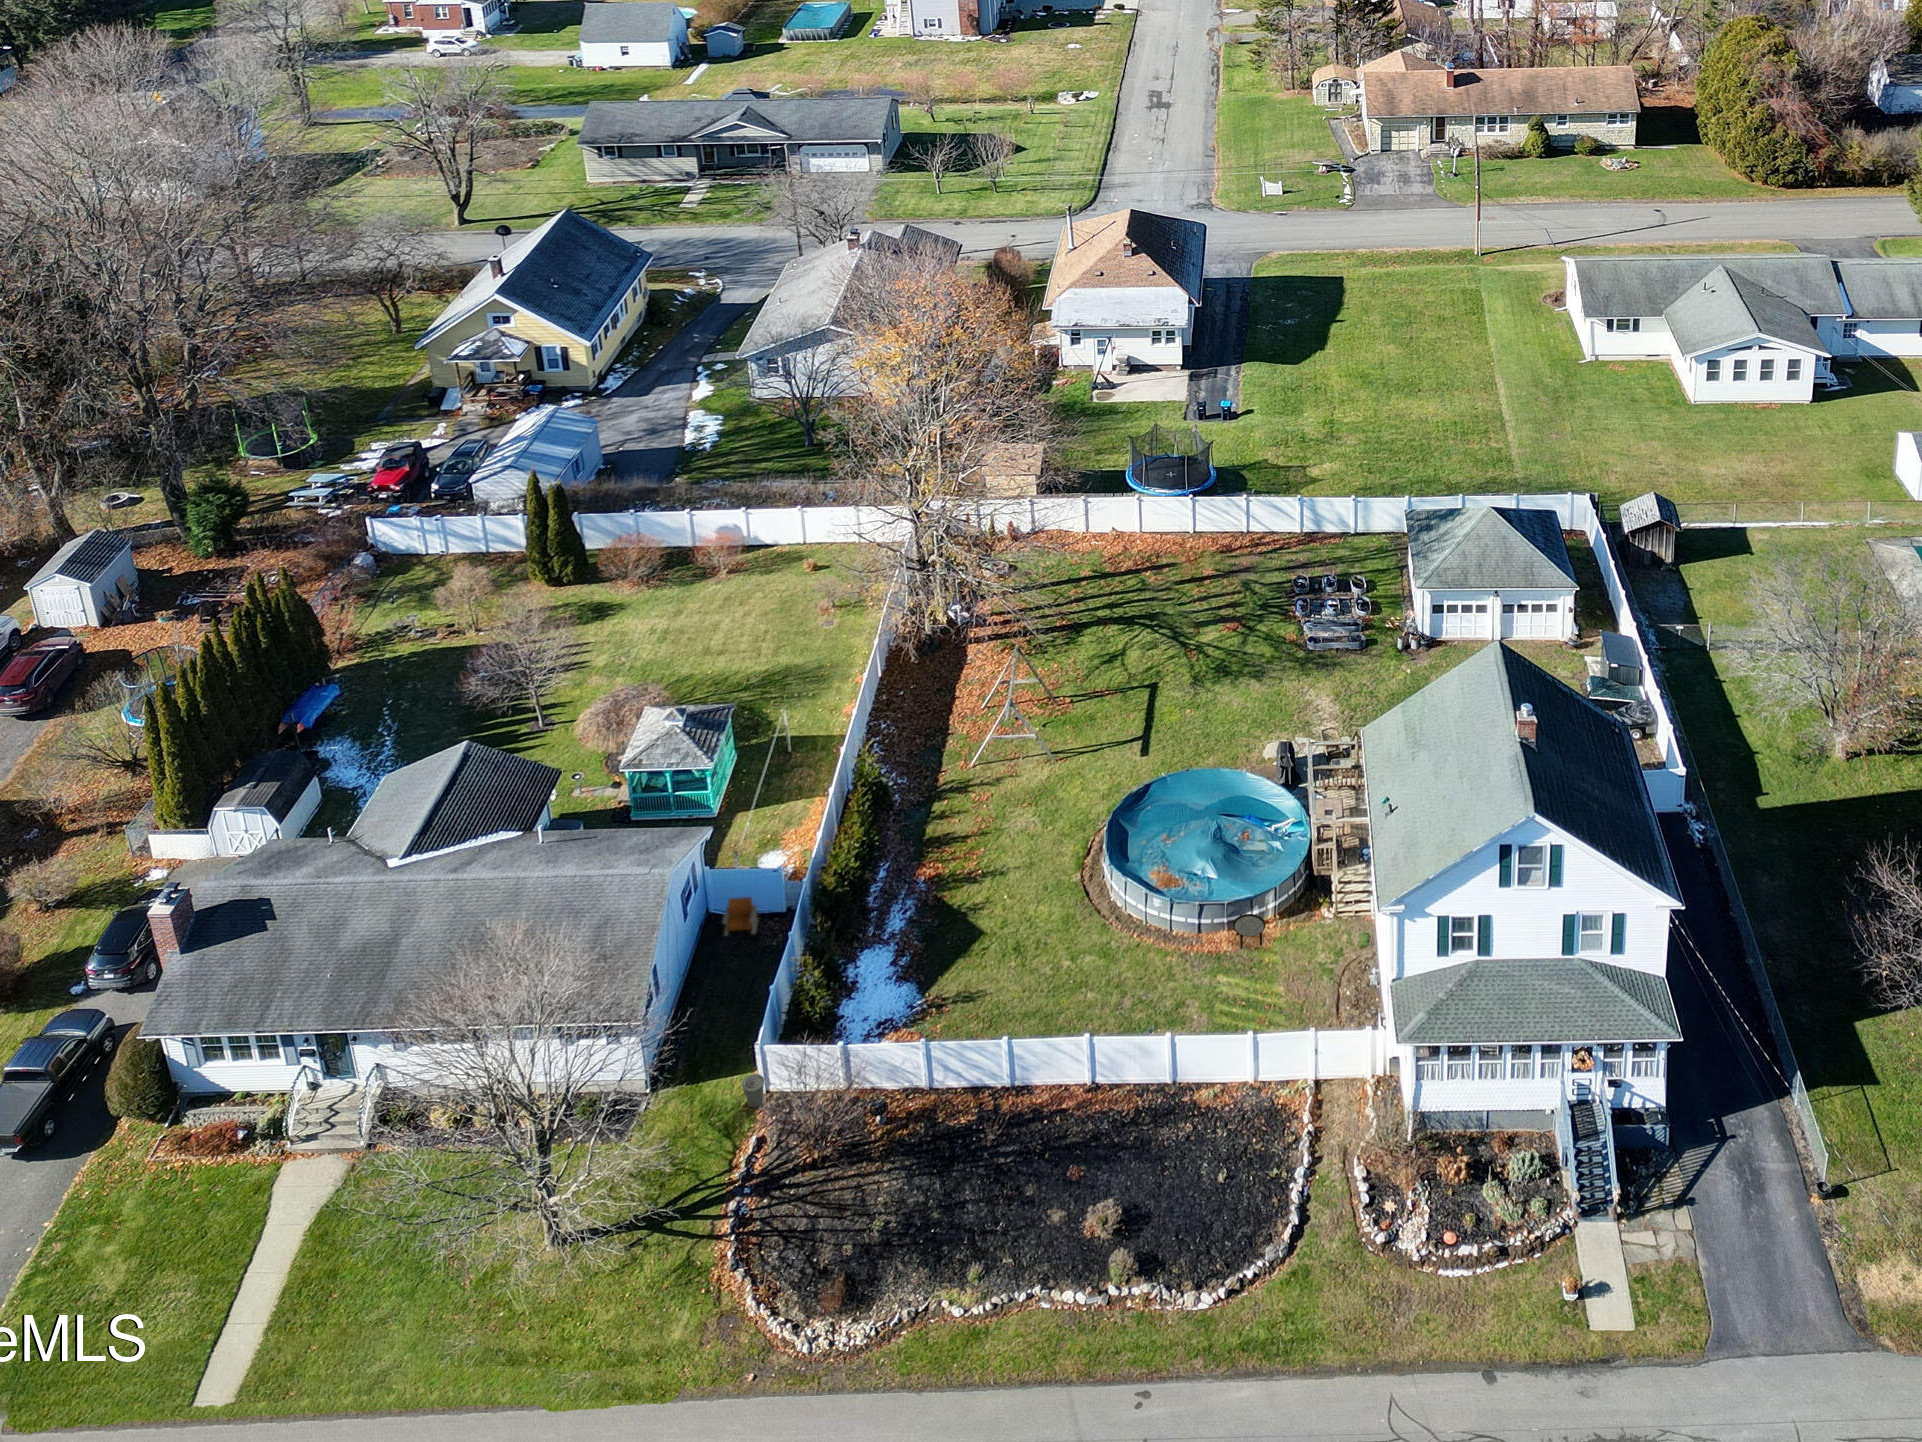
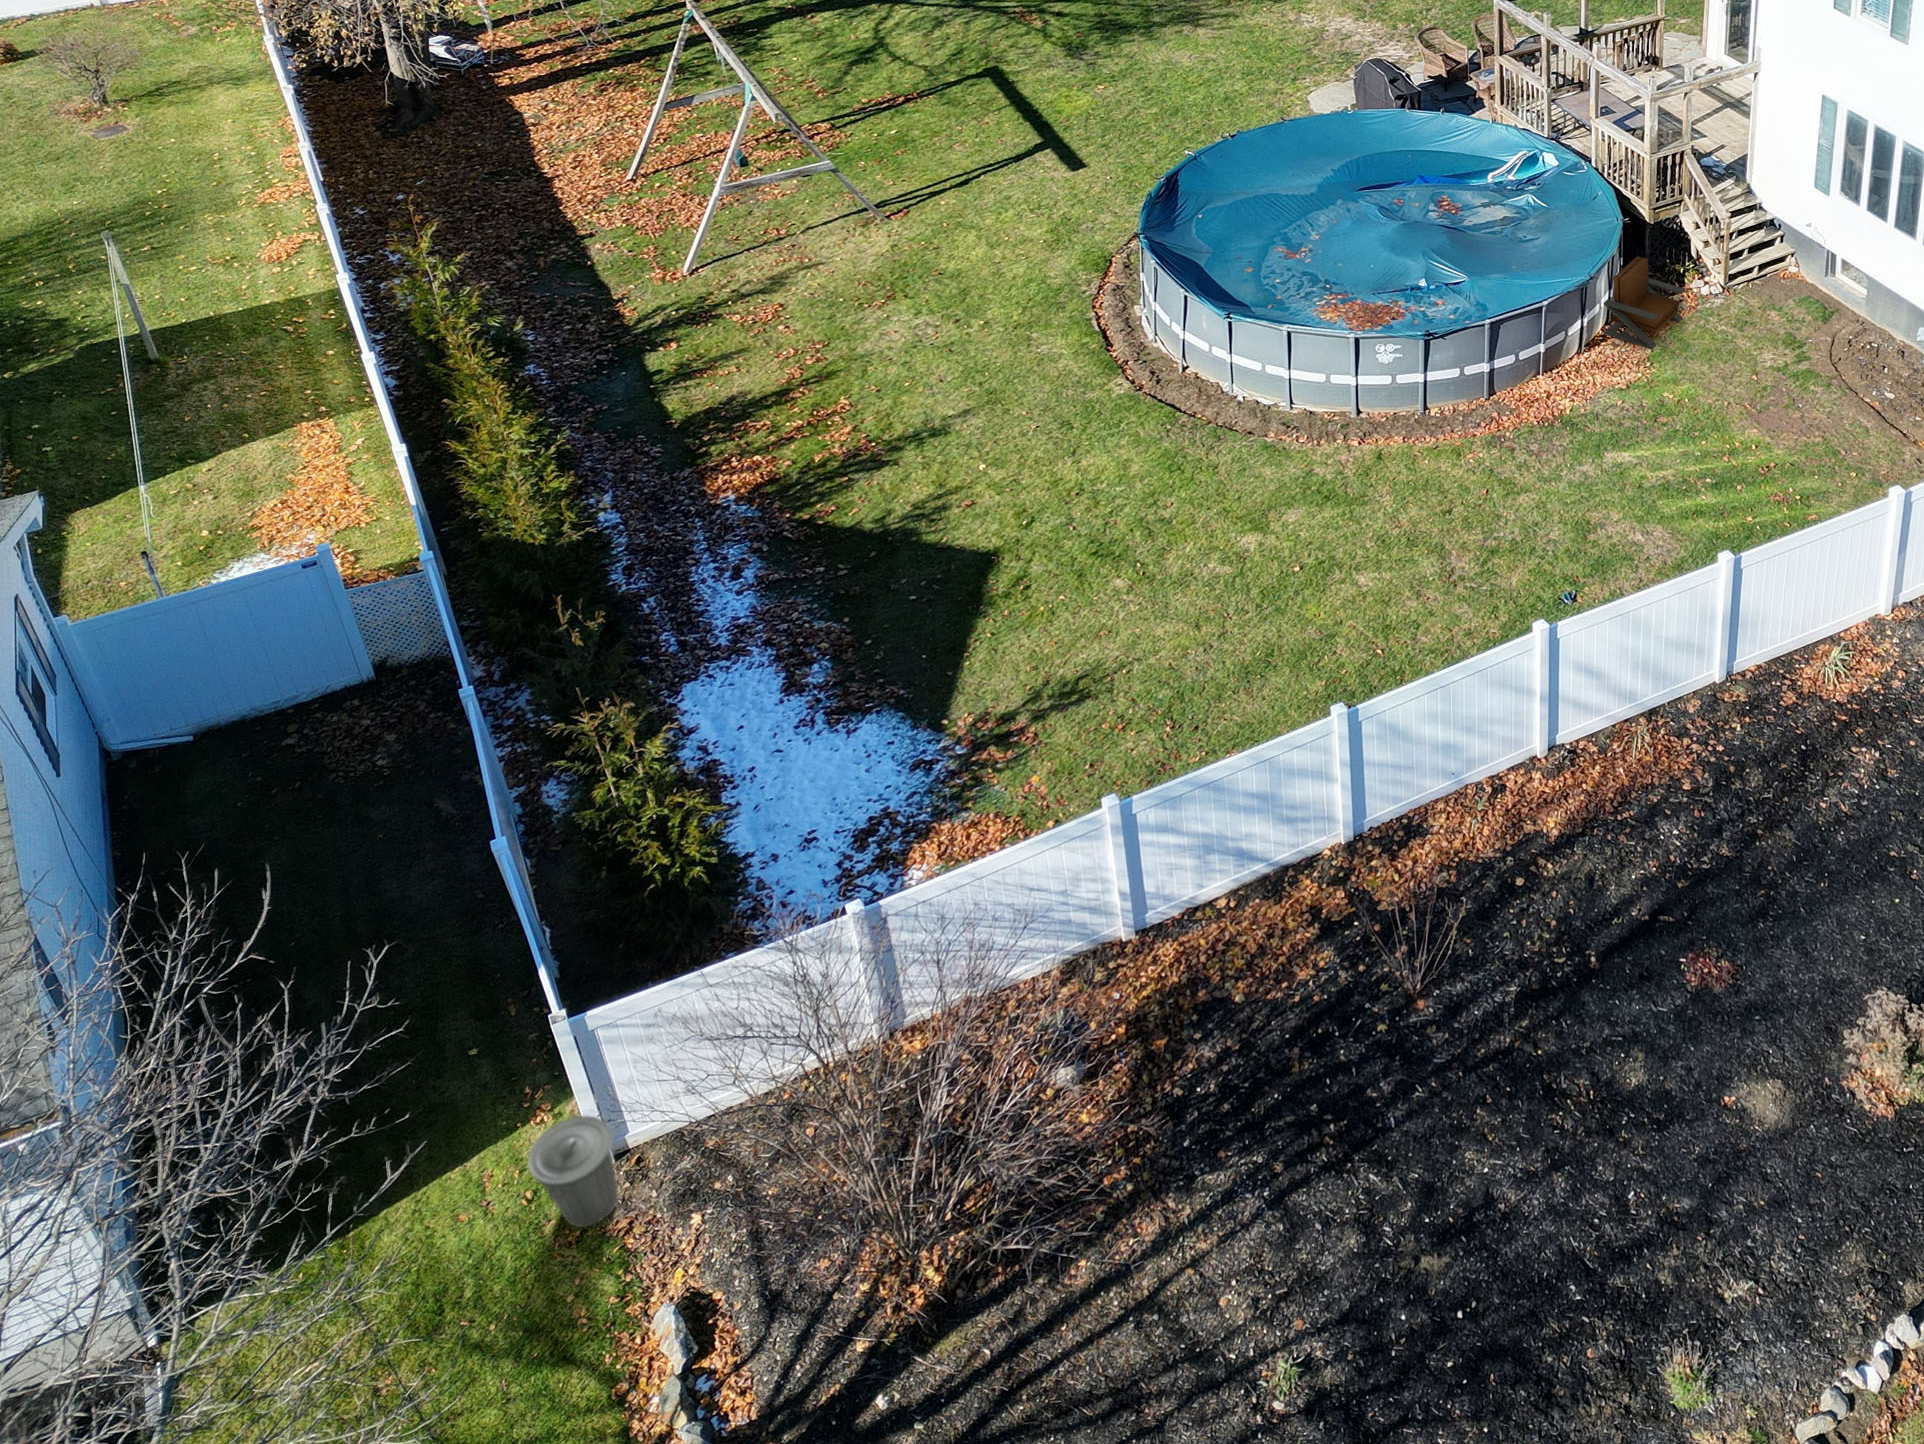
lounge chair: present [723,897,758,936] -> present [1604,256,1685,349]
round table: present [1233,914,1266,949] -> none [1551,323,1627,398]

